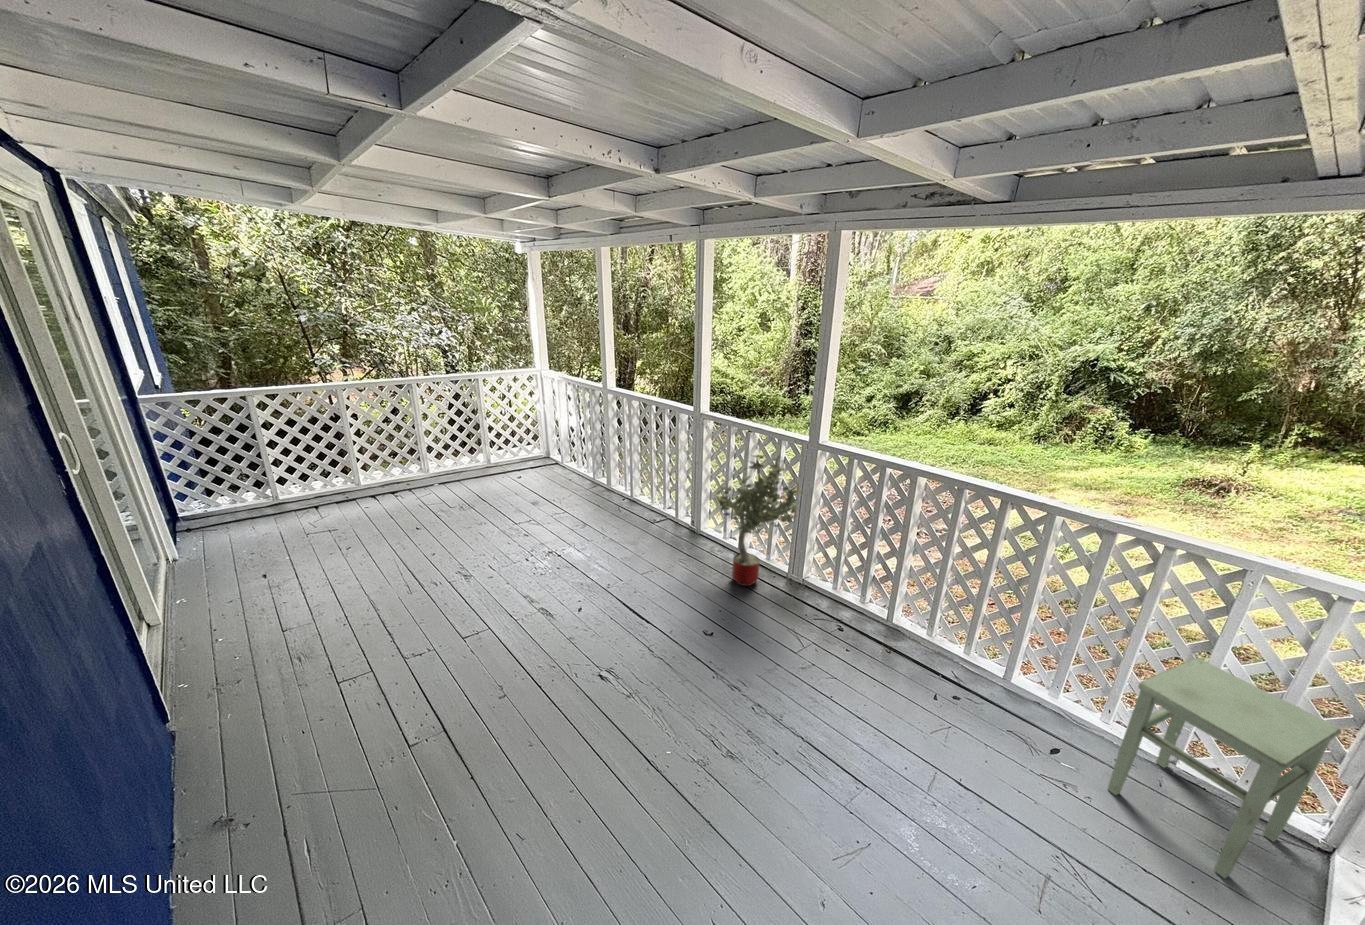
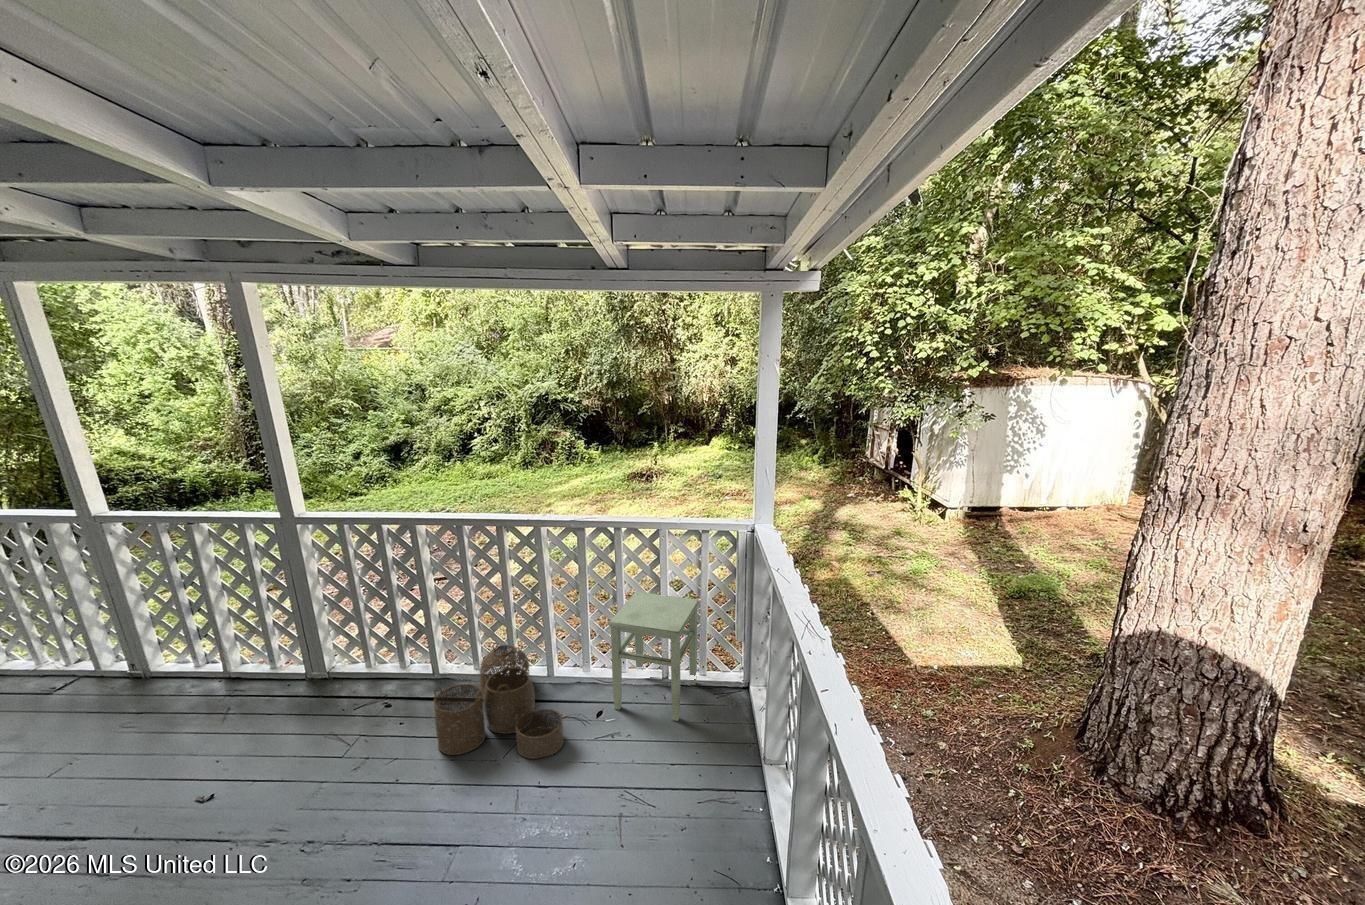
potted tree: present [714,455,804,586] -> none [164,544,303,718]
woven basket: none [877,628,1030,793] -> present [433,645,564,759]

